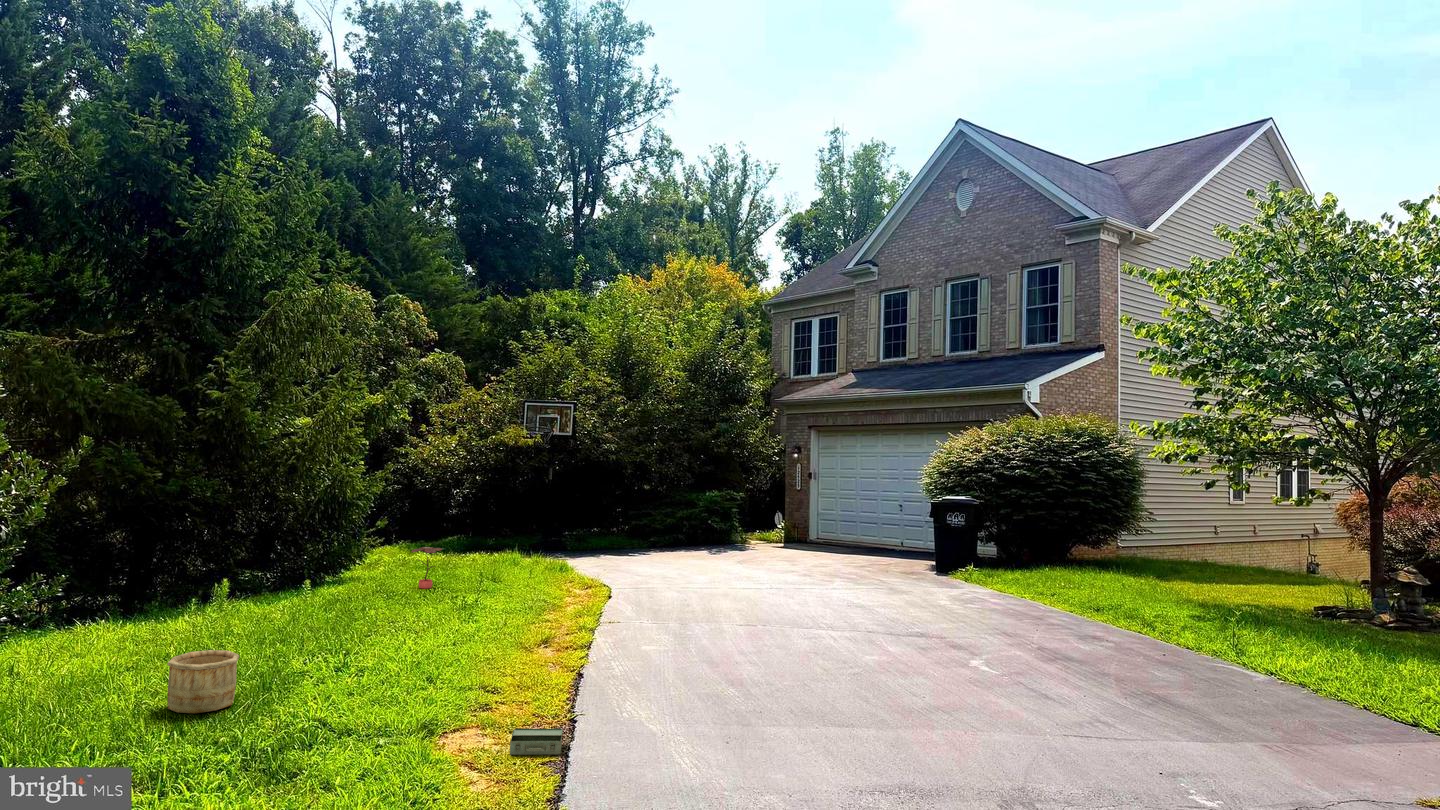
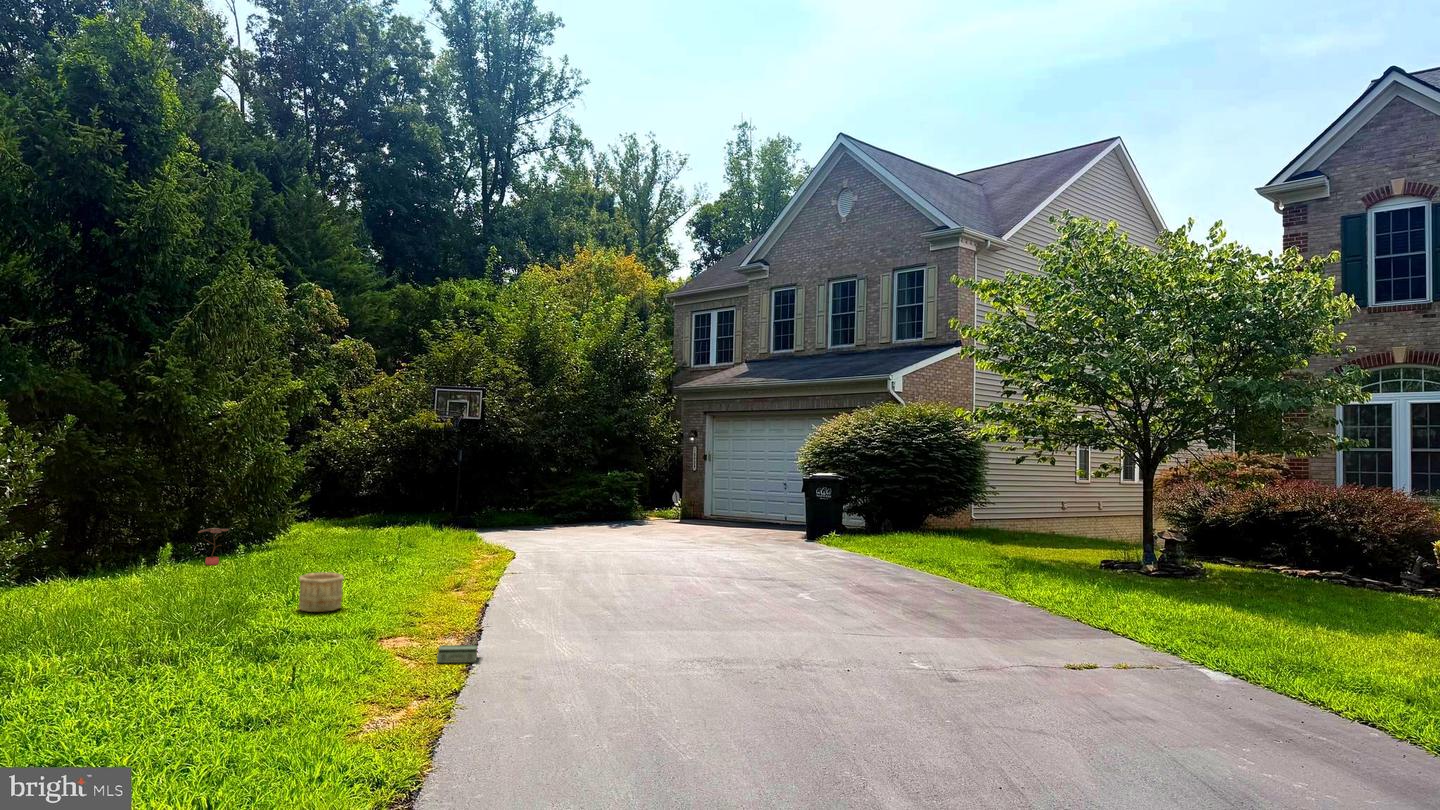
potted plant: present [412,547,442,589] -> present [198,528,229,565]
wooden bucket: present [167,650,239,713] -> present [299,572,344,612]

